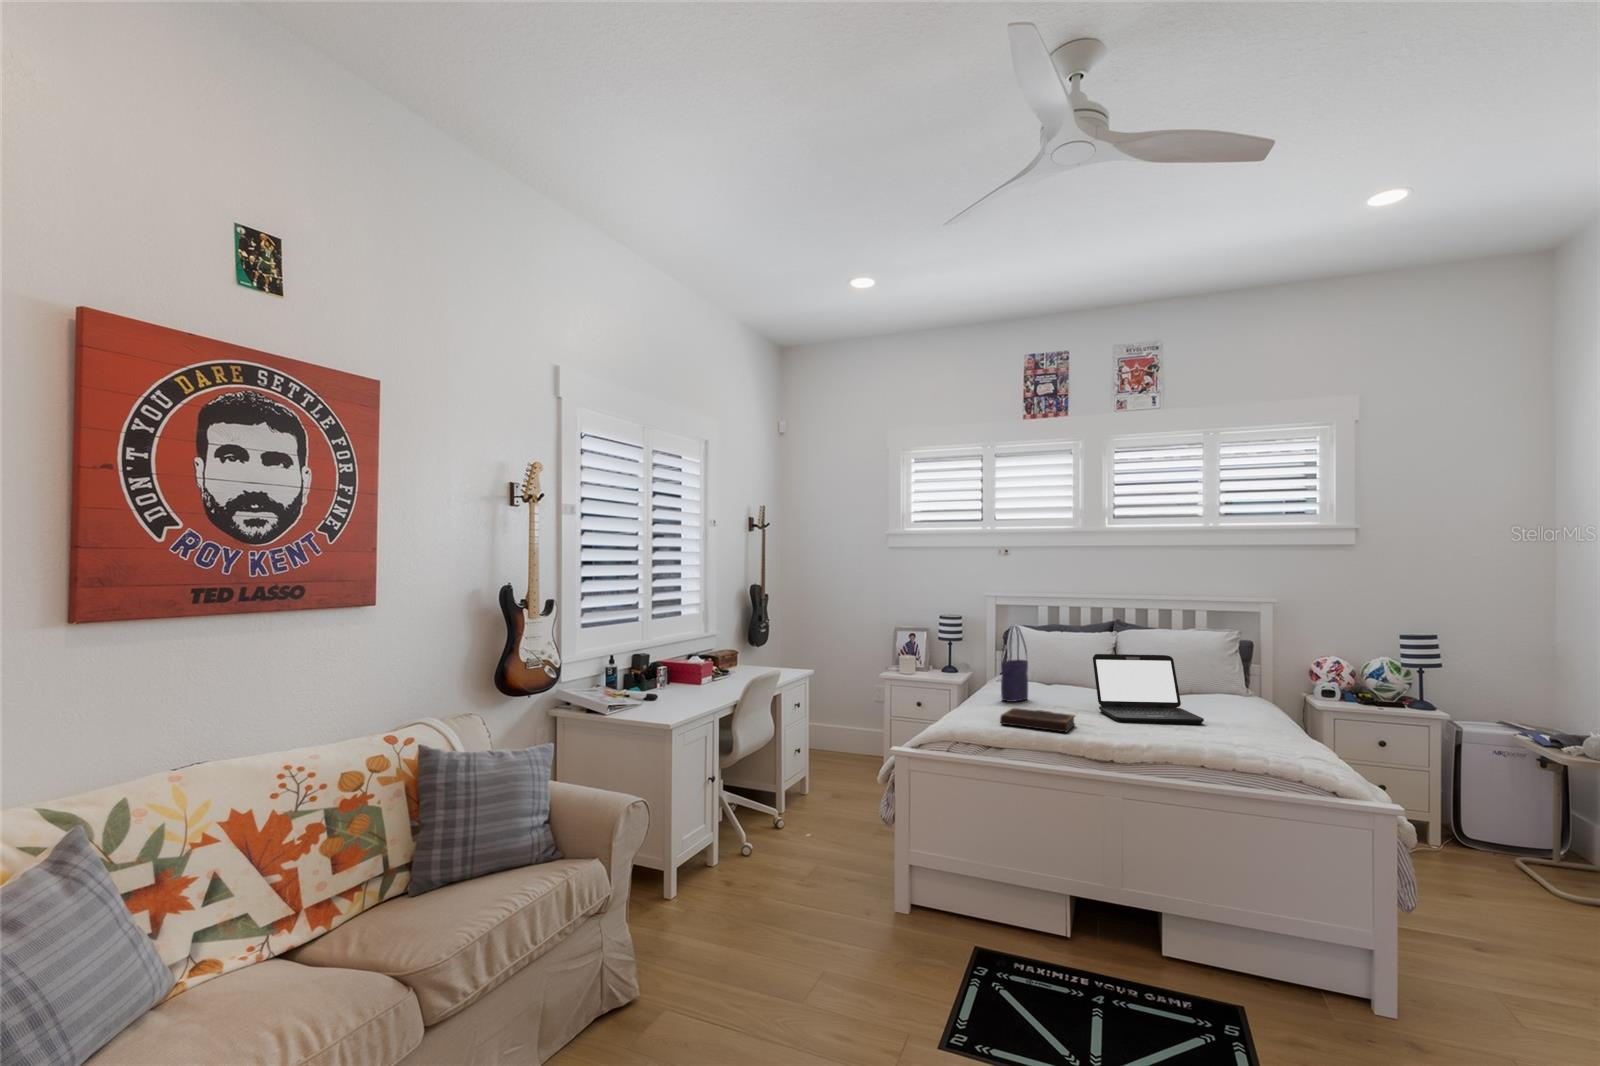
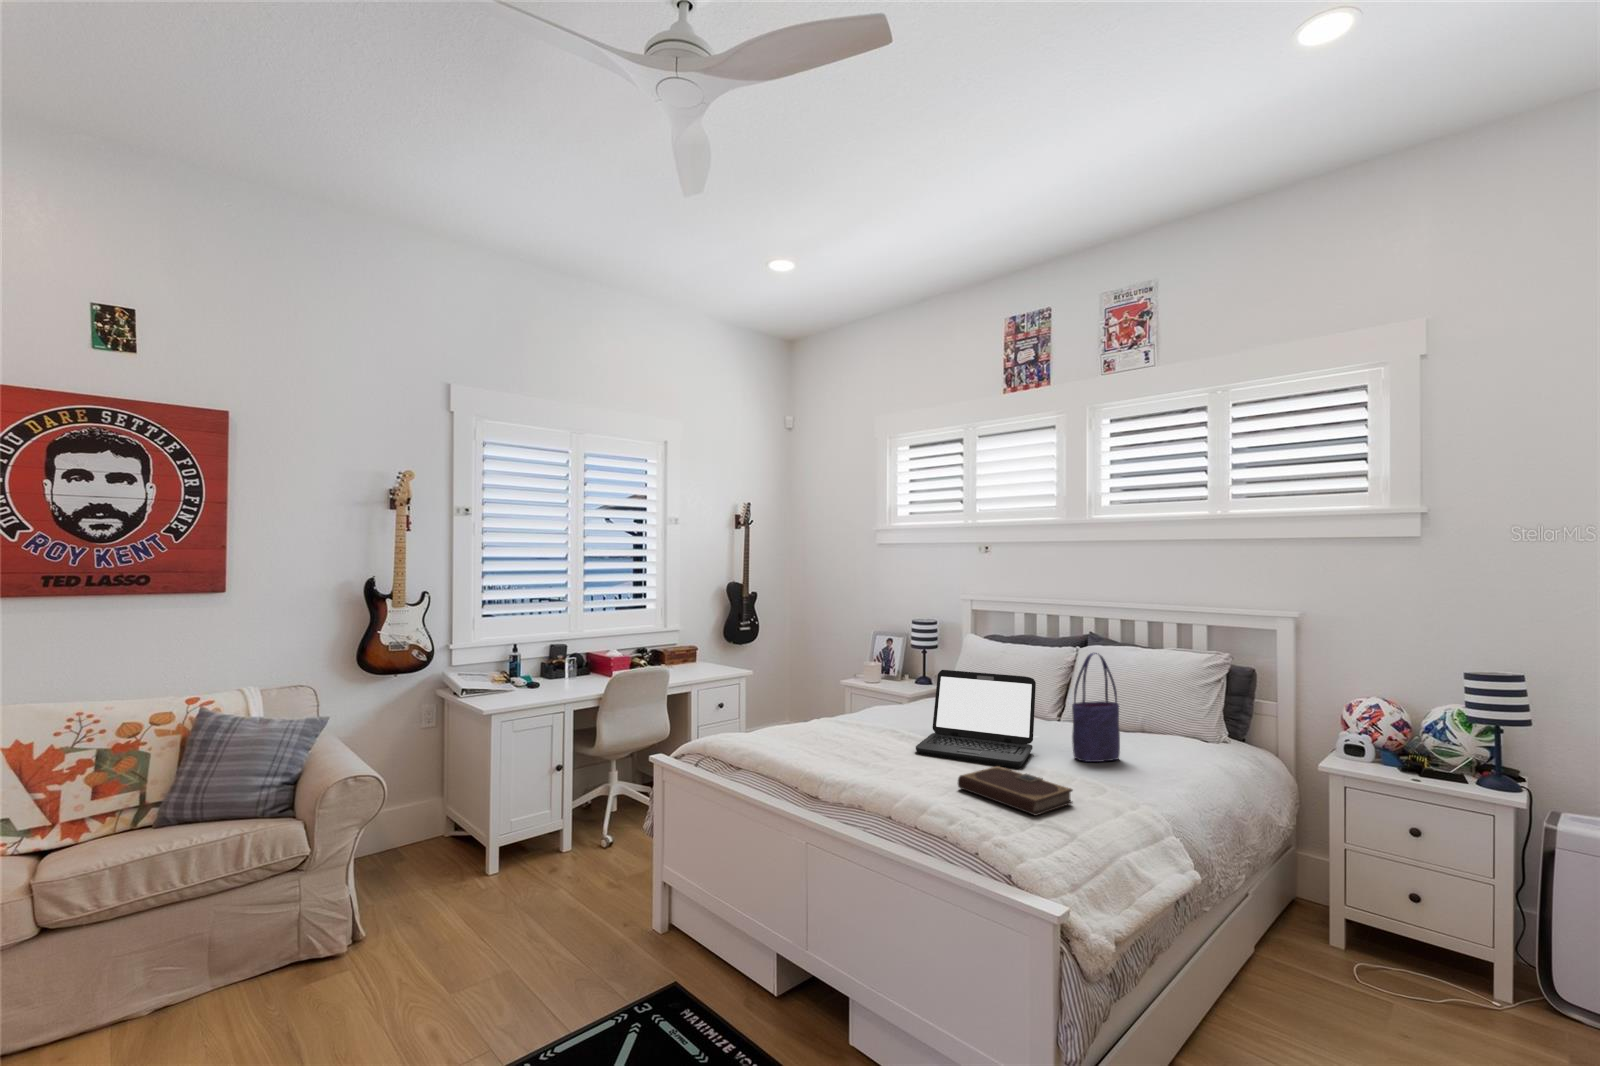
tote bag: present [1001,626,1028,702] -> present [1072,653,1120,762]
notebook: present [1000,708,1075,732] -> present [958,766,1072,815]

